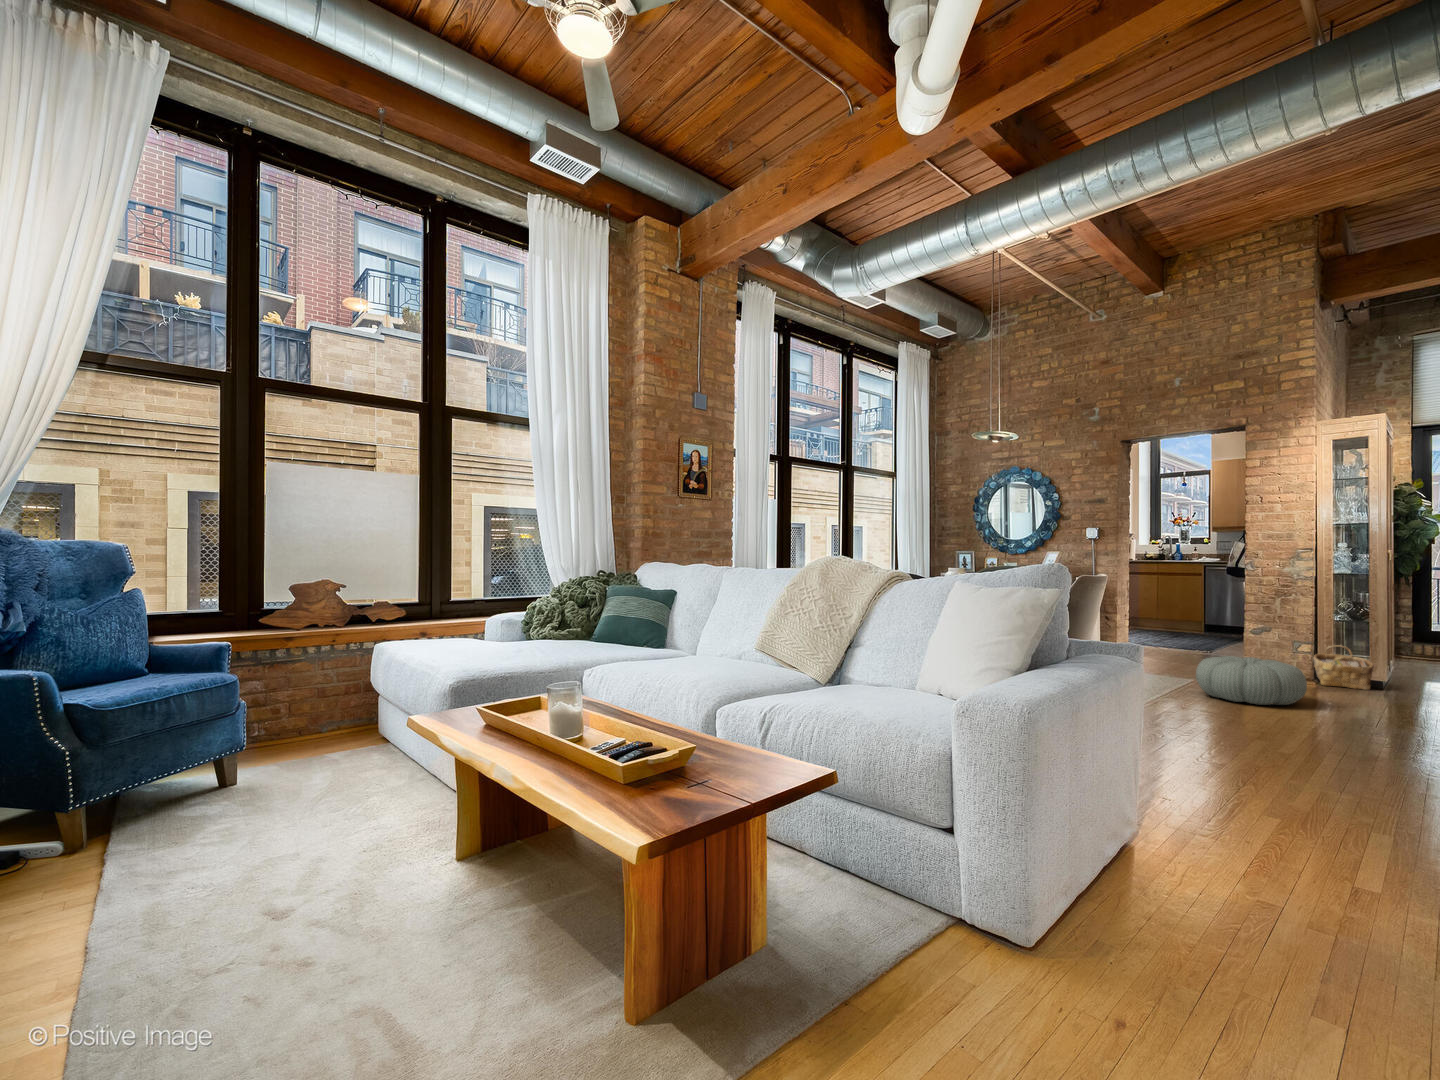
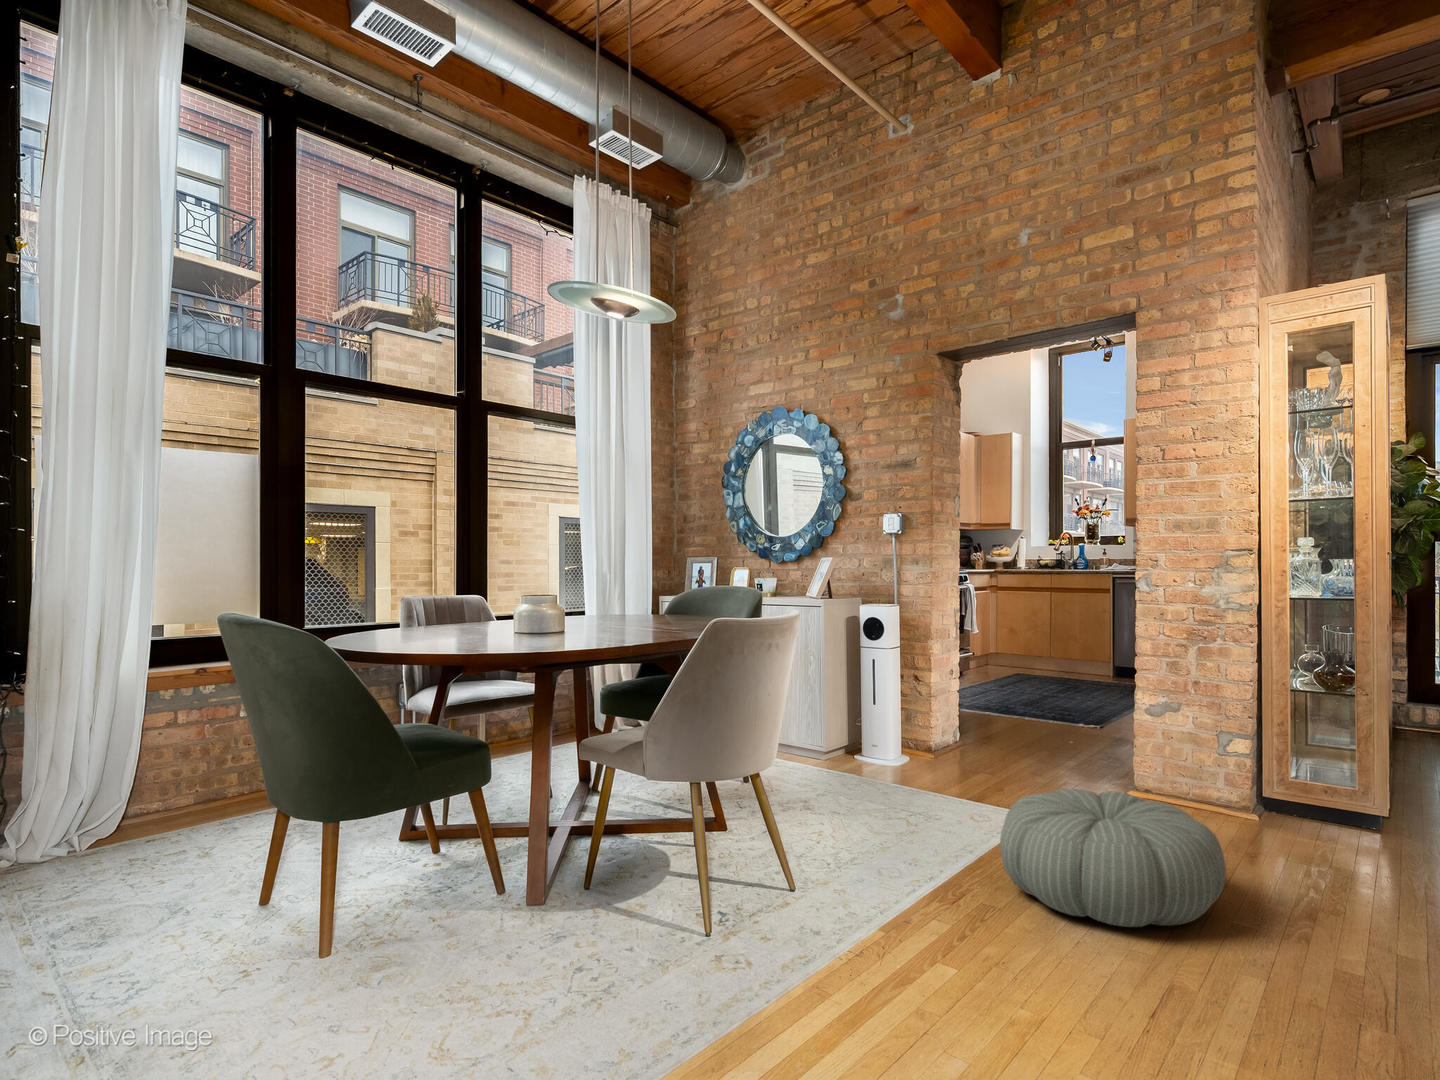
woven basket: present [1313,645,1374,690] -> none [1254,742,1365,844]

